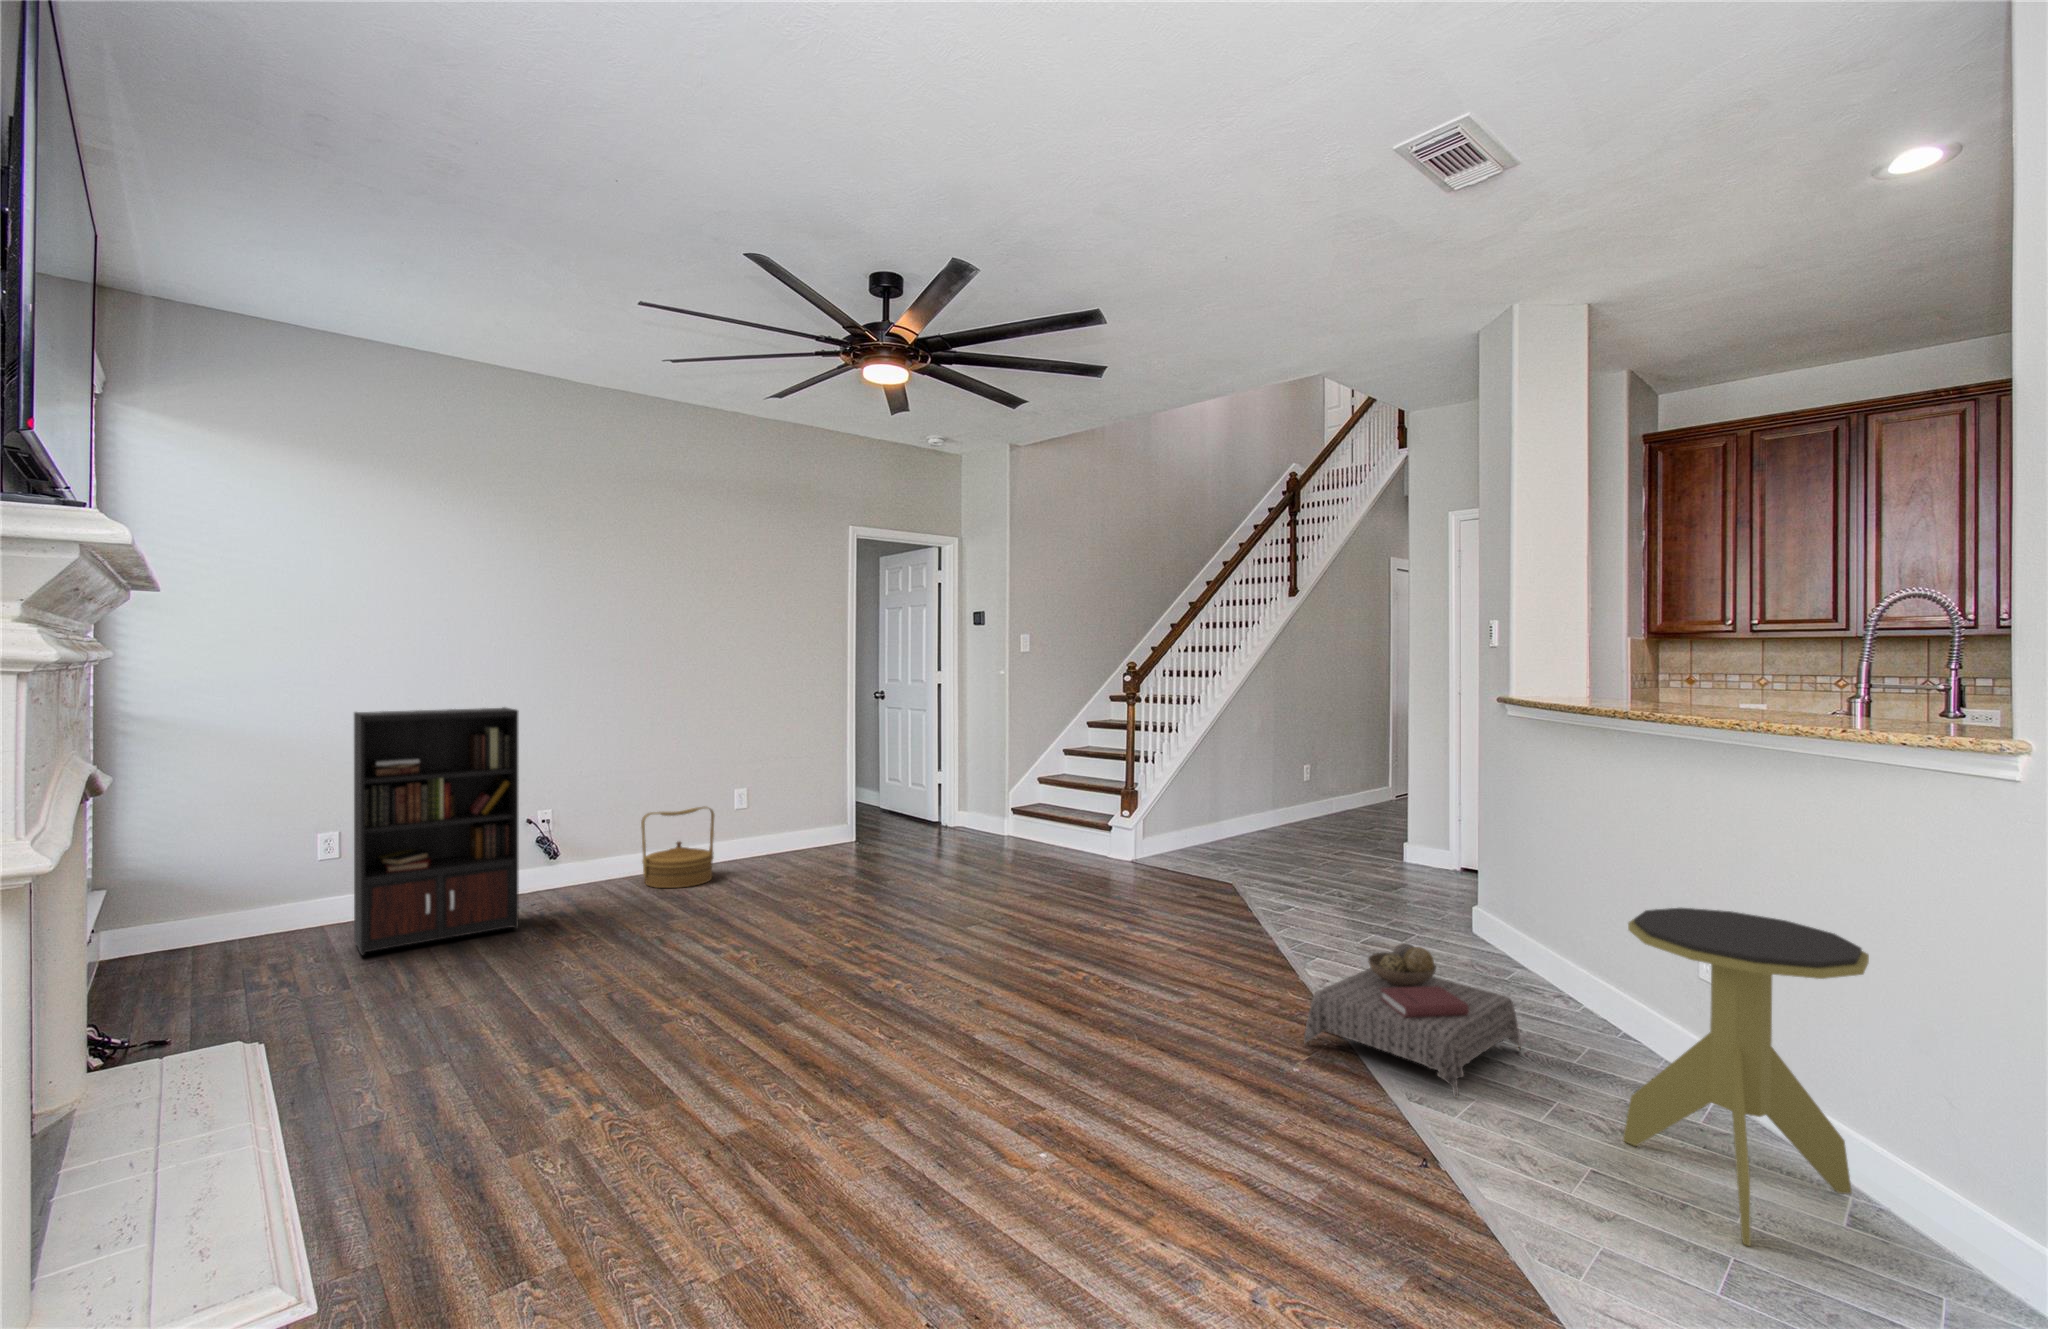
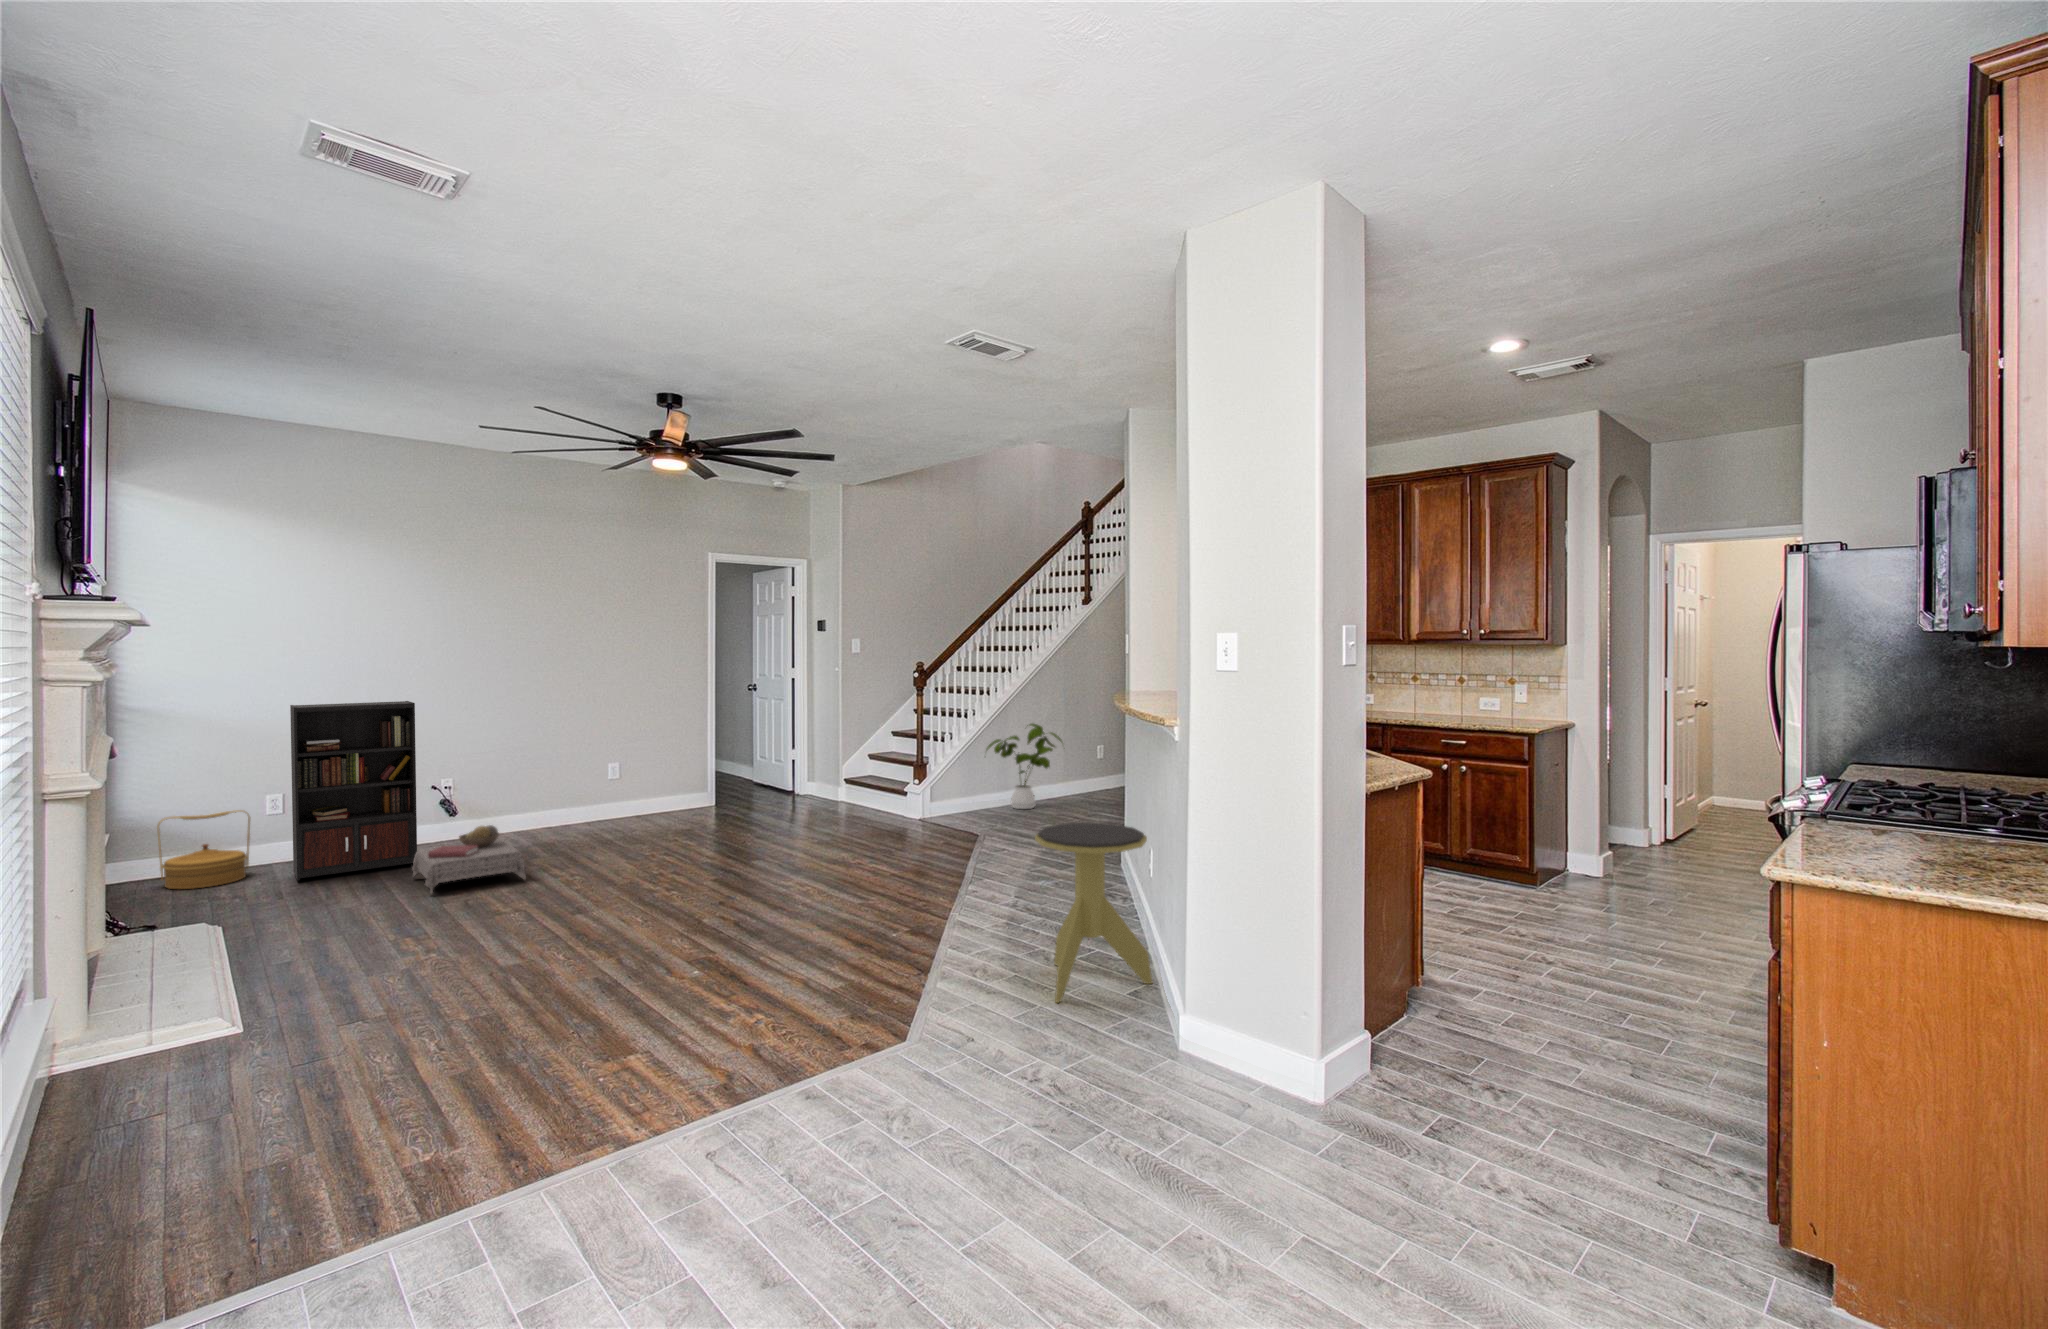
house plant: none [1200,741,1309,849] -> present [986,724,1062,809]
woven basket: present [641,806,715,888] -> present [157,810,250,889]
ottoman: present [1304,943,1521,1097] -> present [412,825,526,894]

